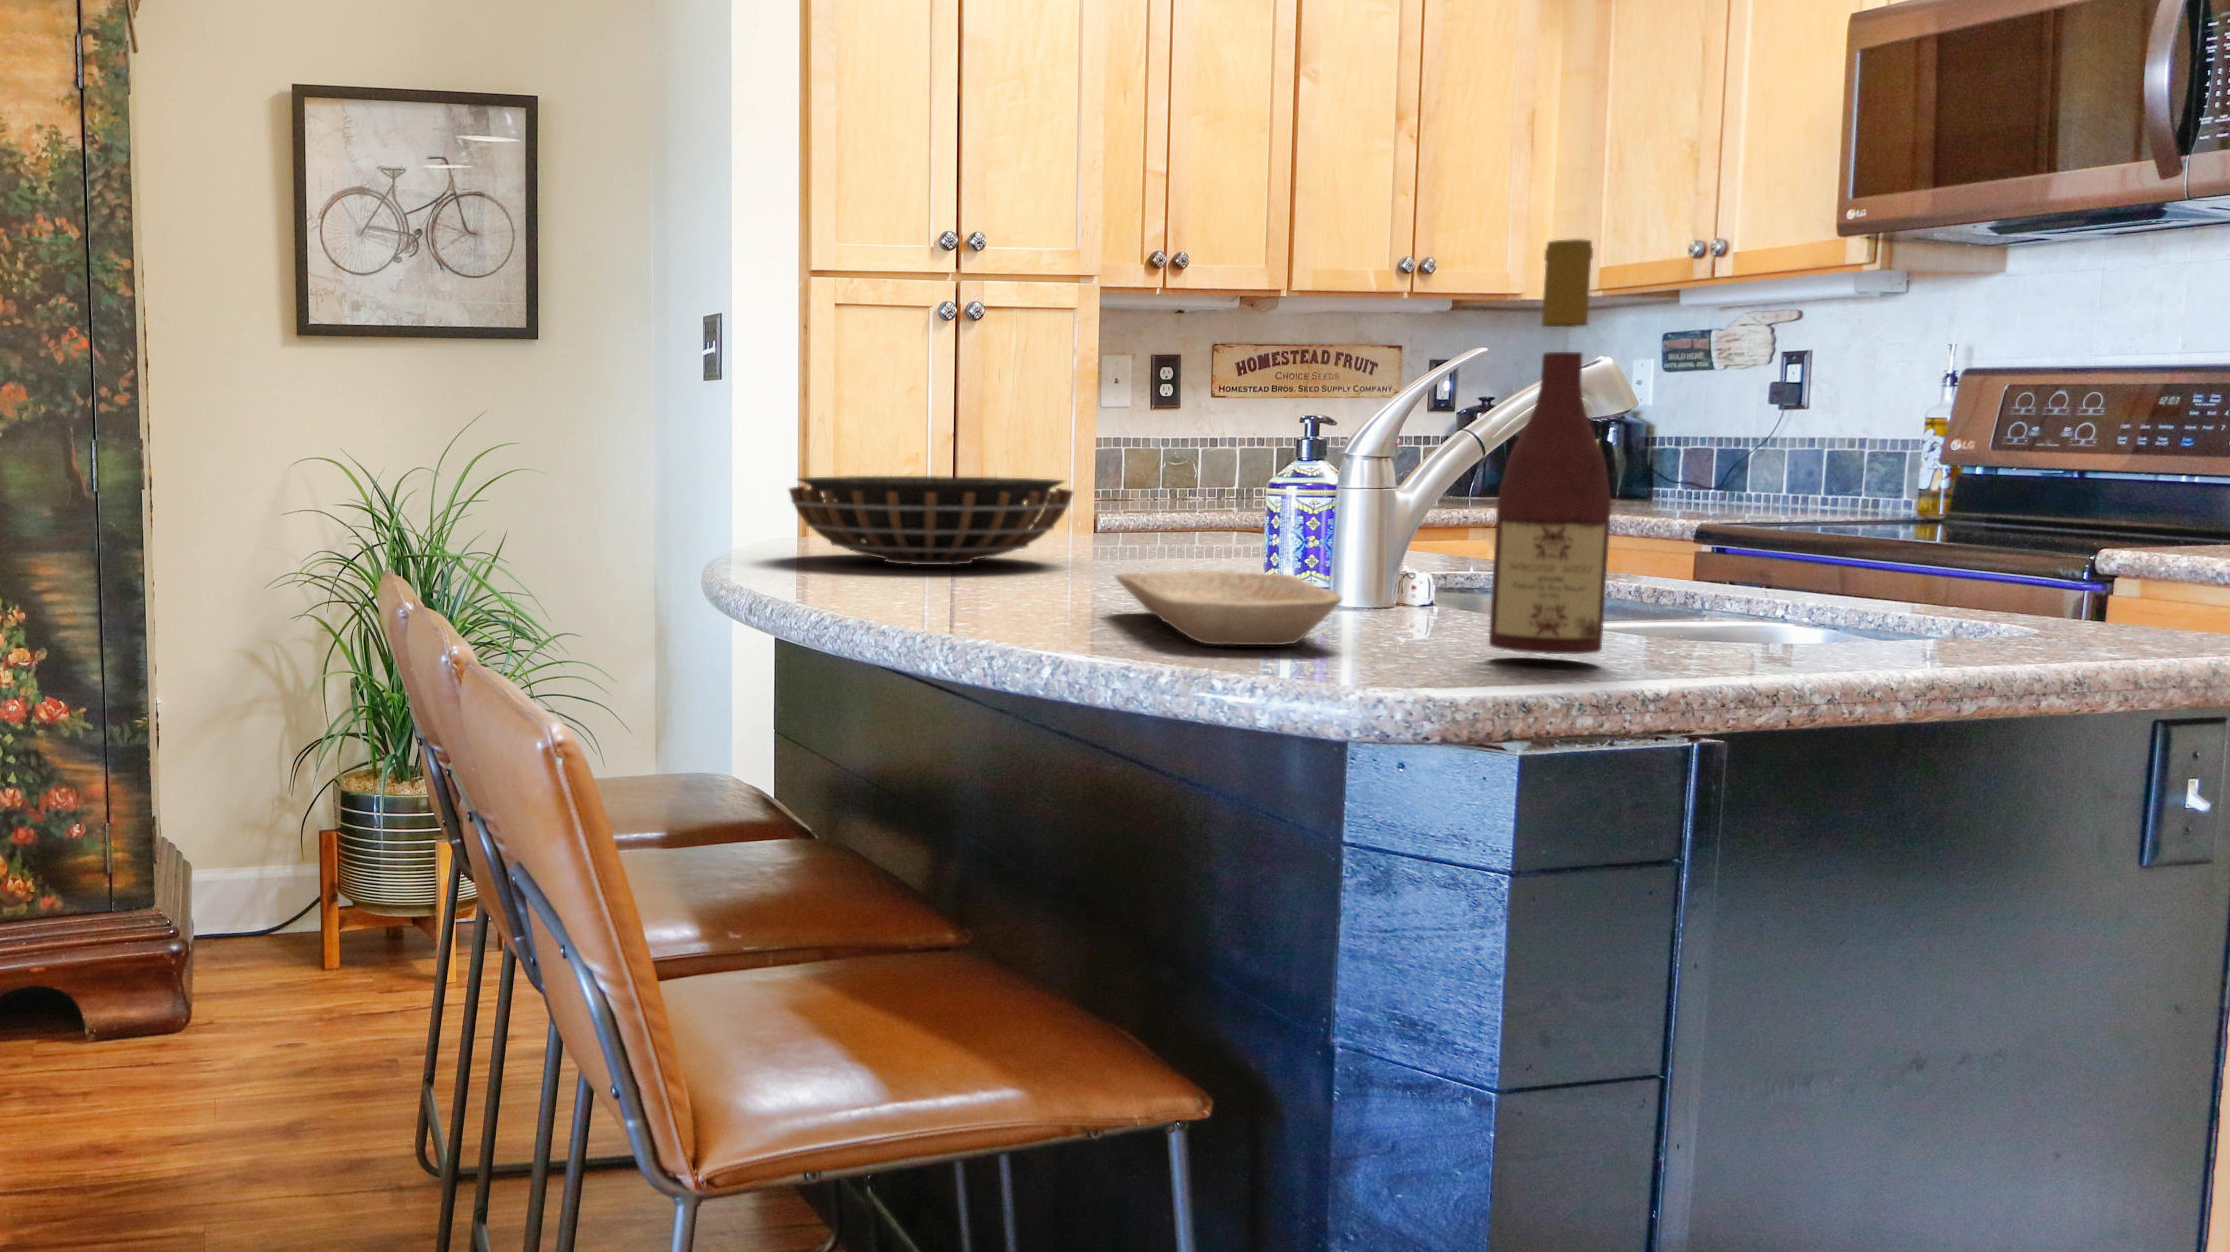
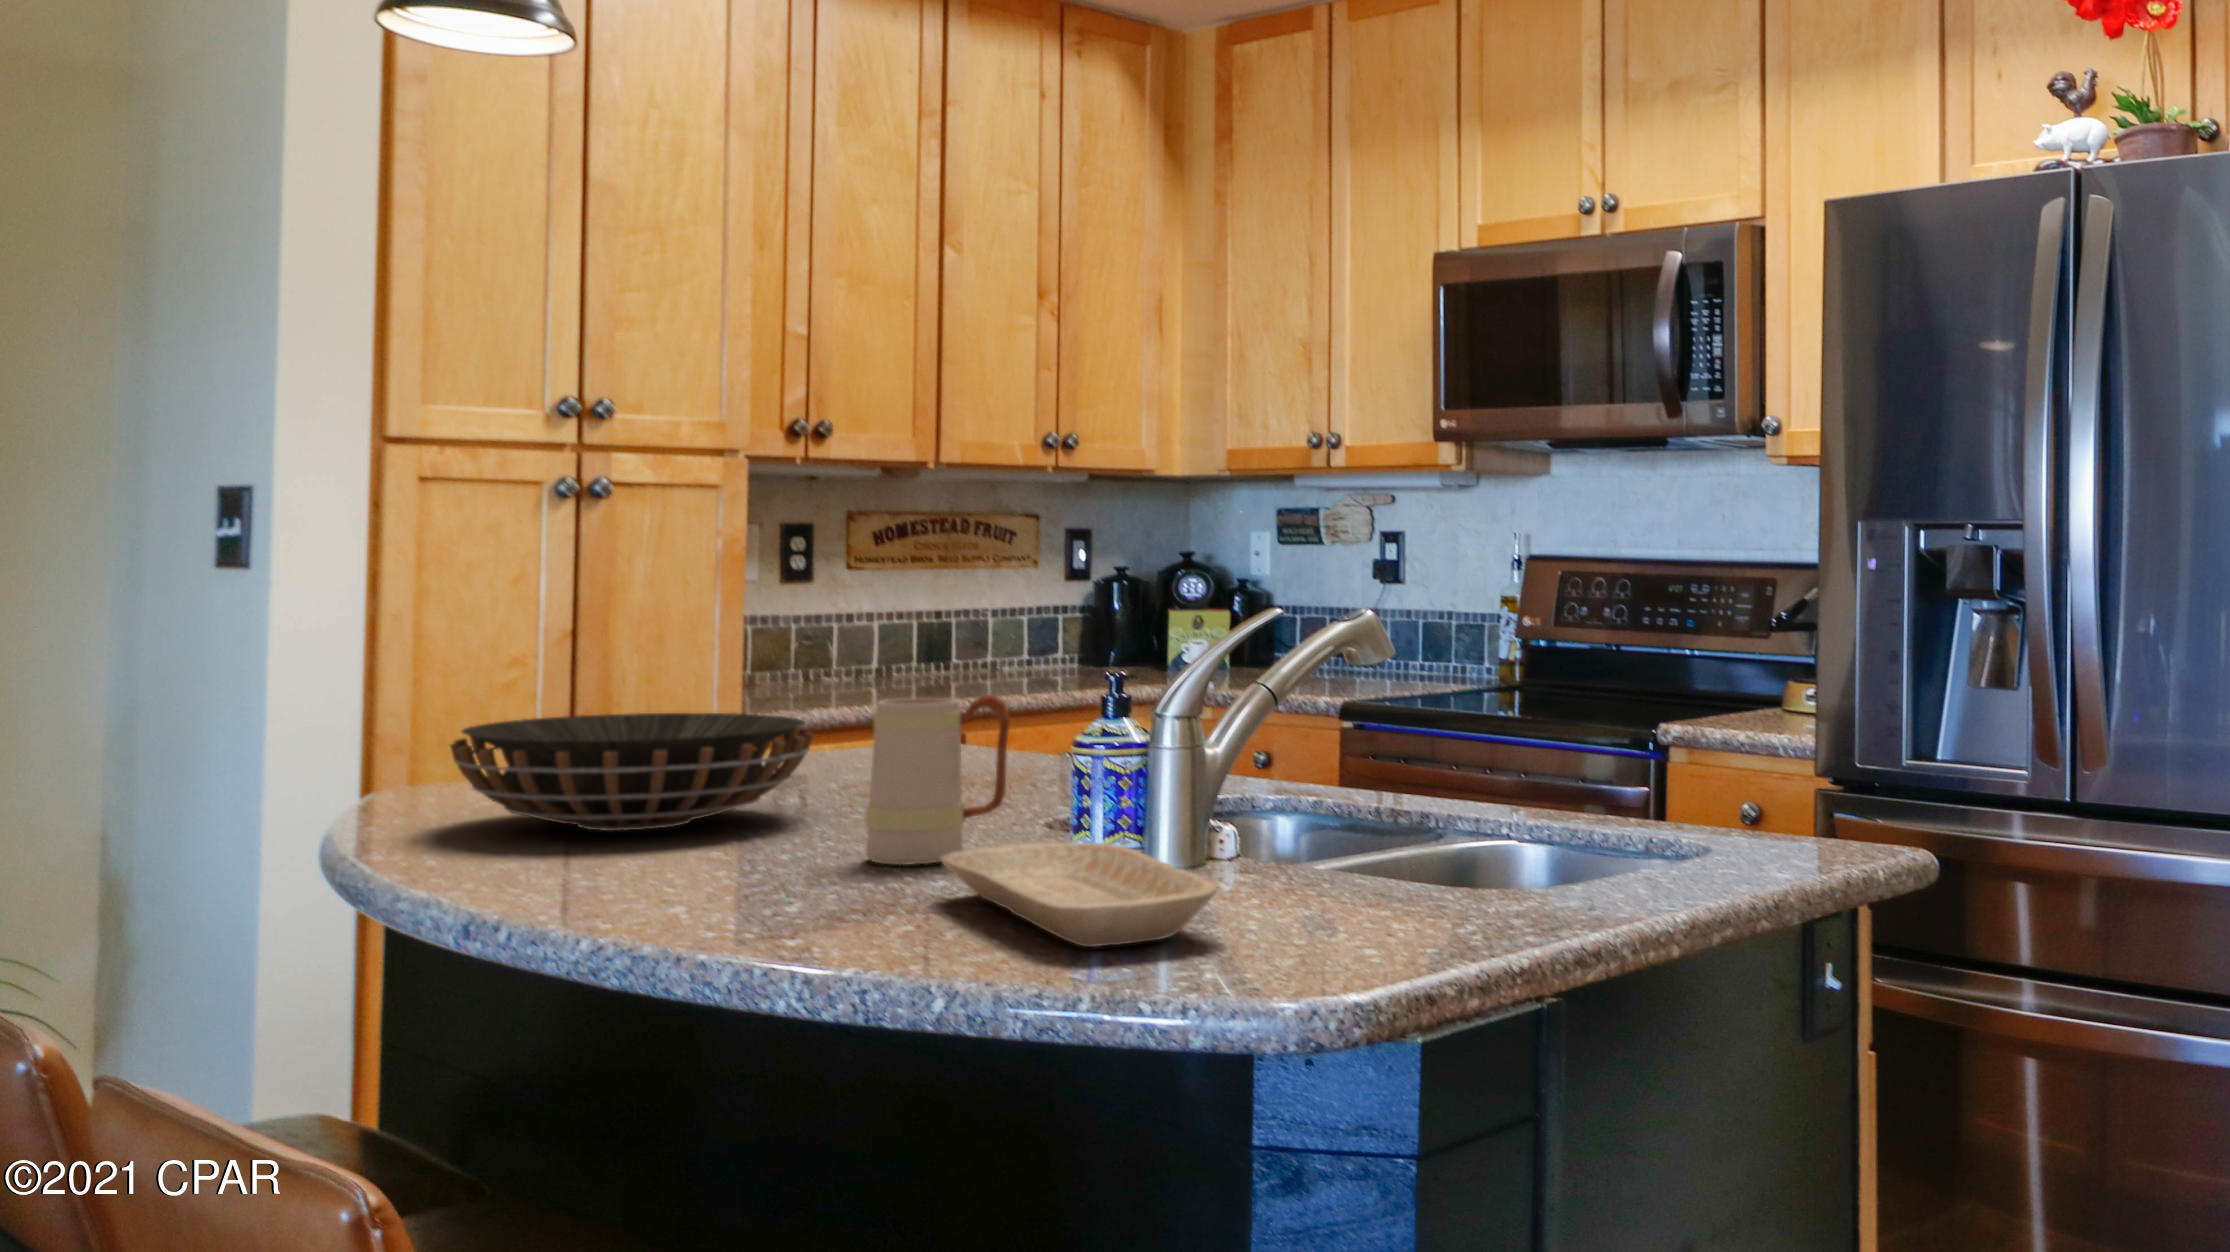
wine bottle: present [1489,239,1611,654] -> none [1352,540,1460,943]
mug: none [1084,444,1215,594] -> present [866,695,1010,865]

